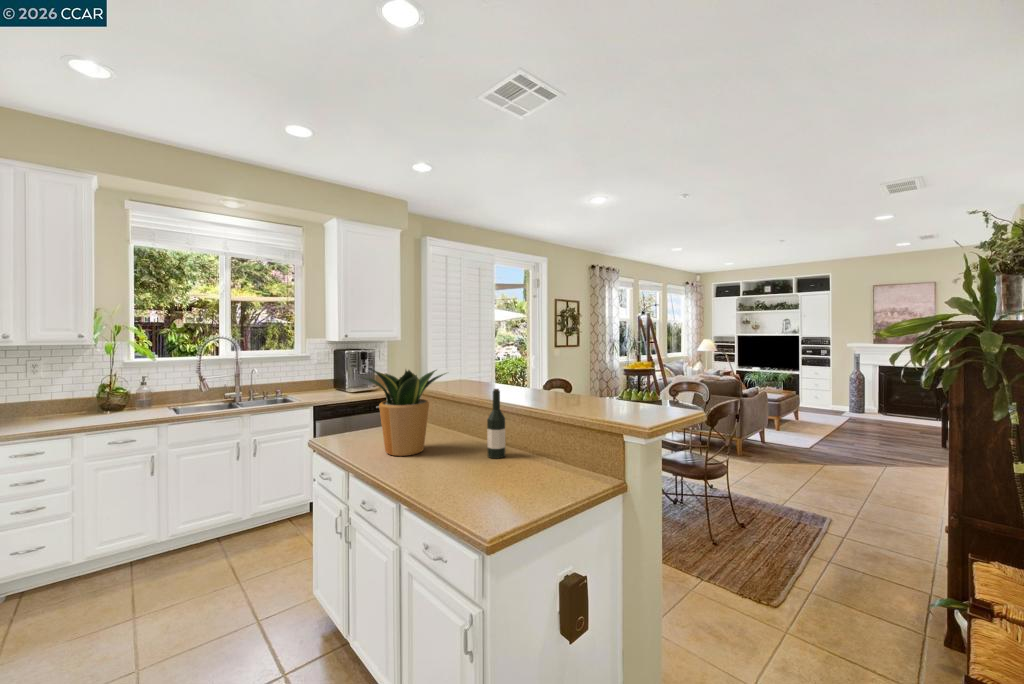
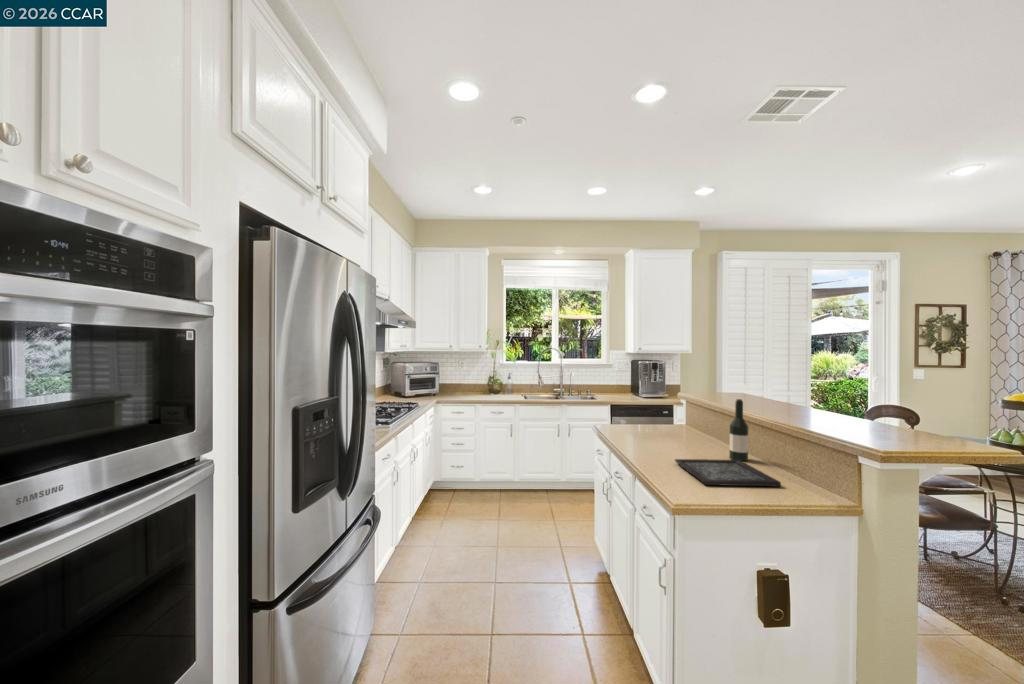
potted plant: present [361,369,446,456] -> none [628,375,701,446]
tray: none [438,458,560,504] -> present [675,459,781,486]

